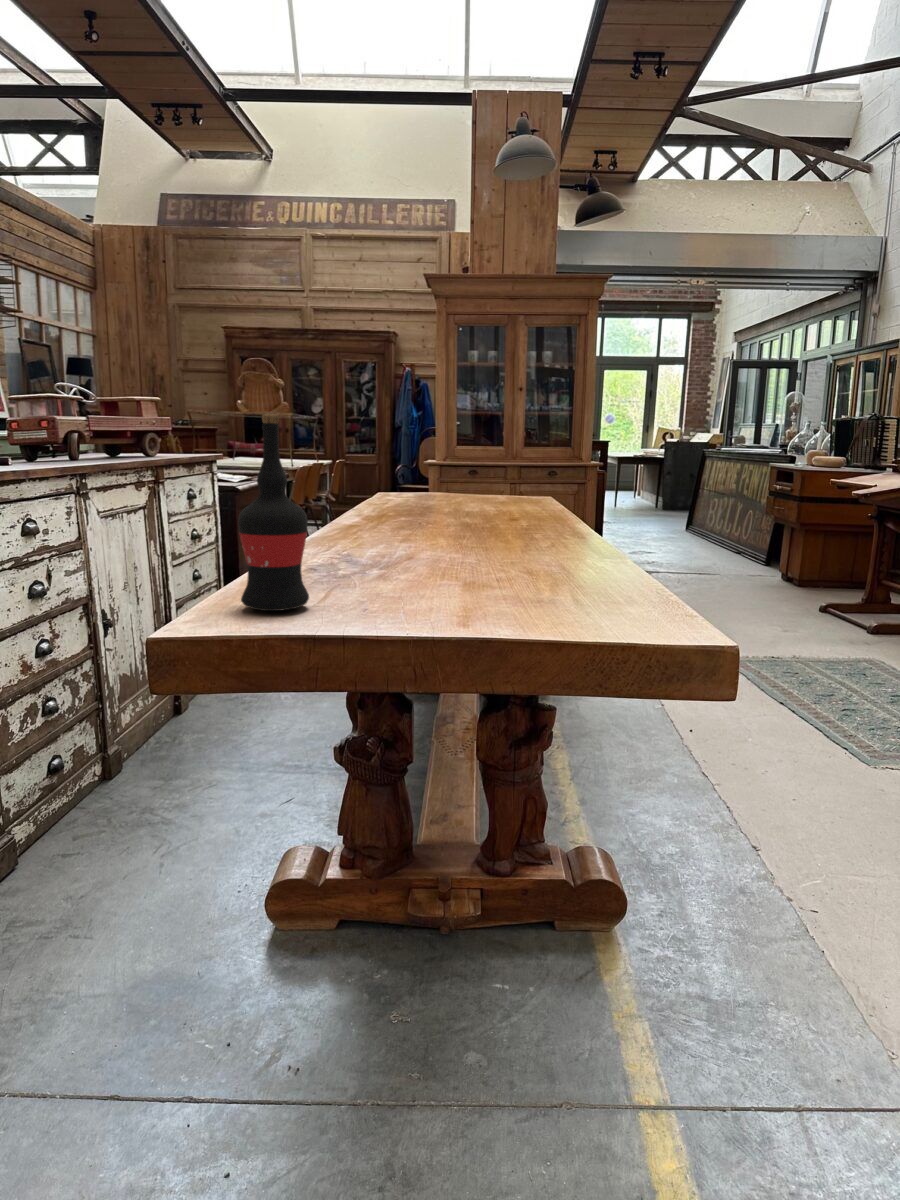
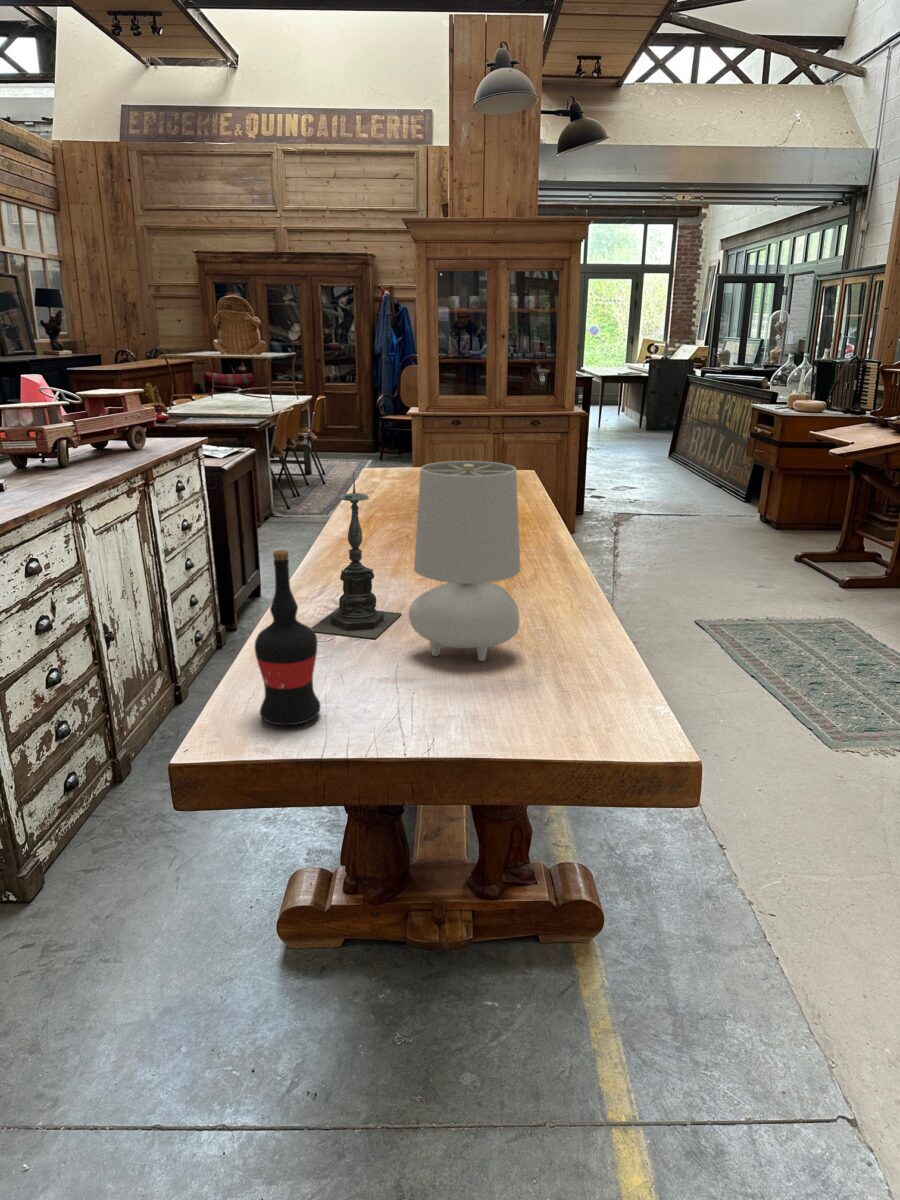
table lamp: none [412,367,531,584] -> present [409,461,520,661]
candle holder: none [305,398,407,571] -> present [311,473,401,638]

